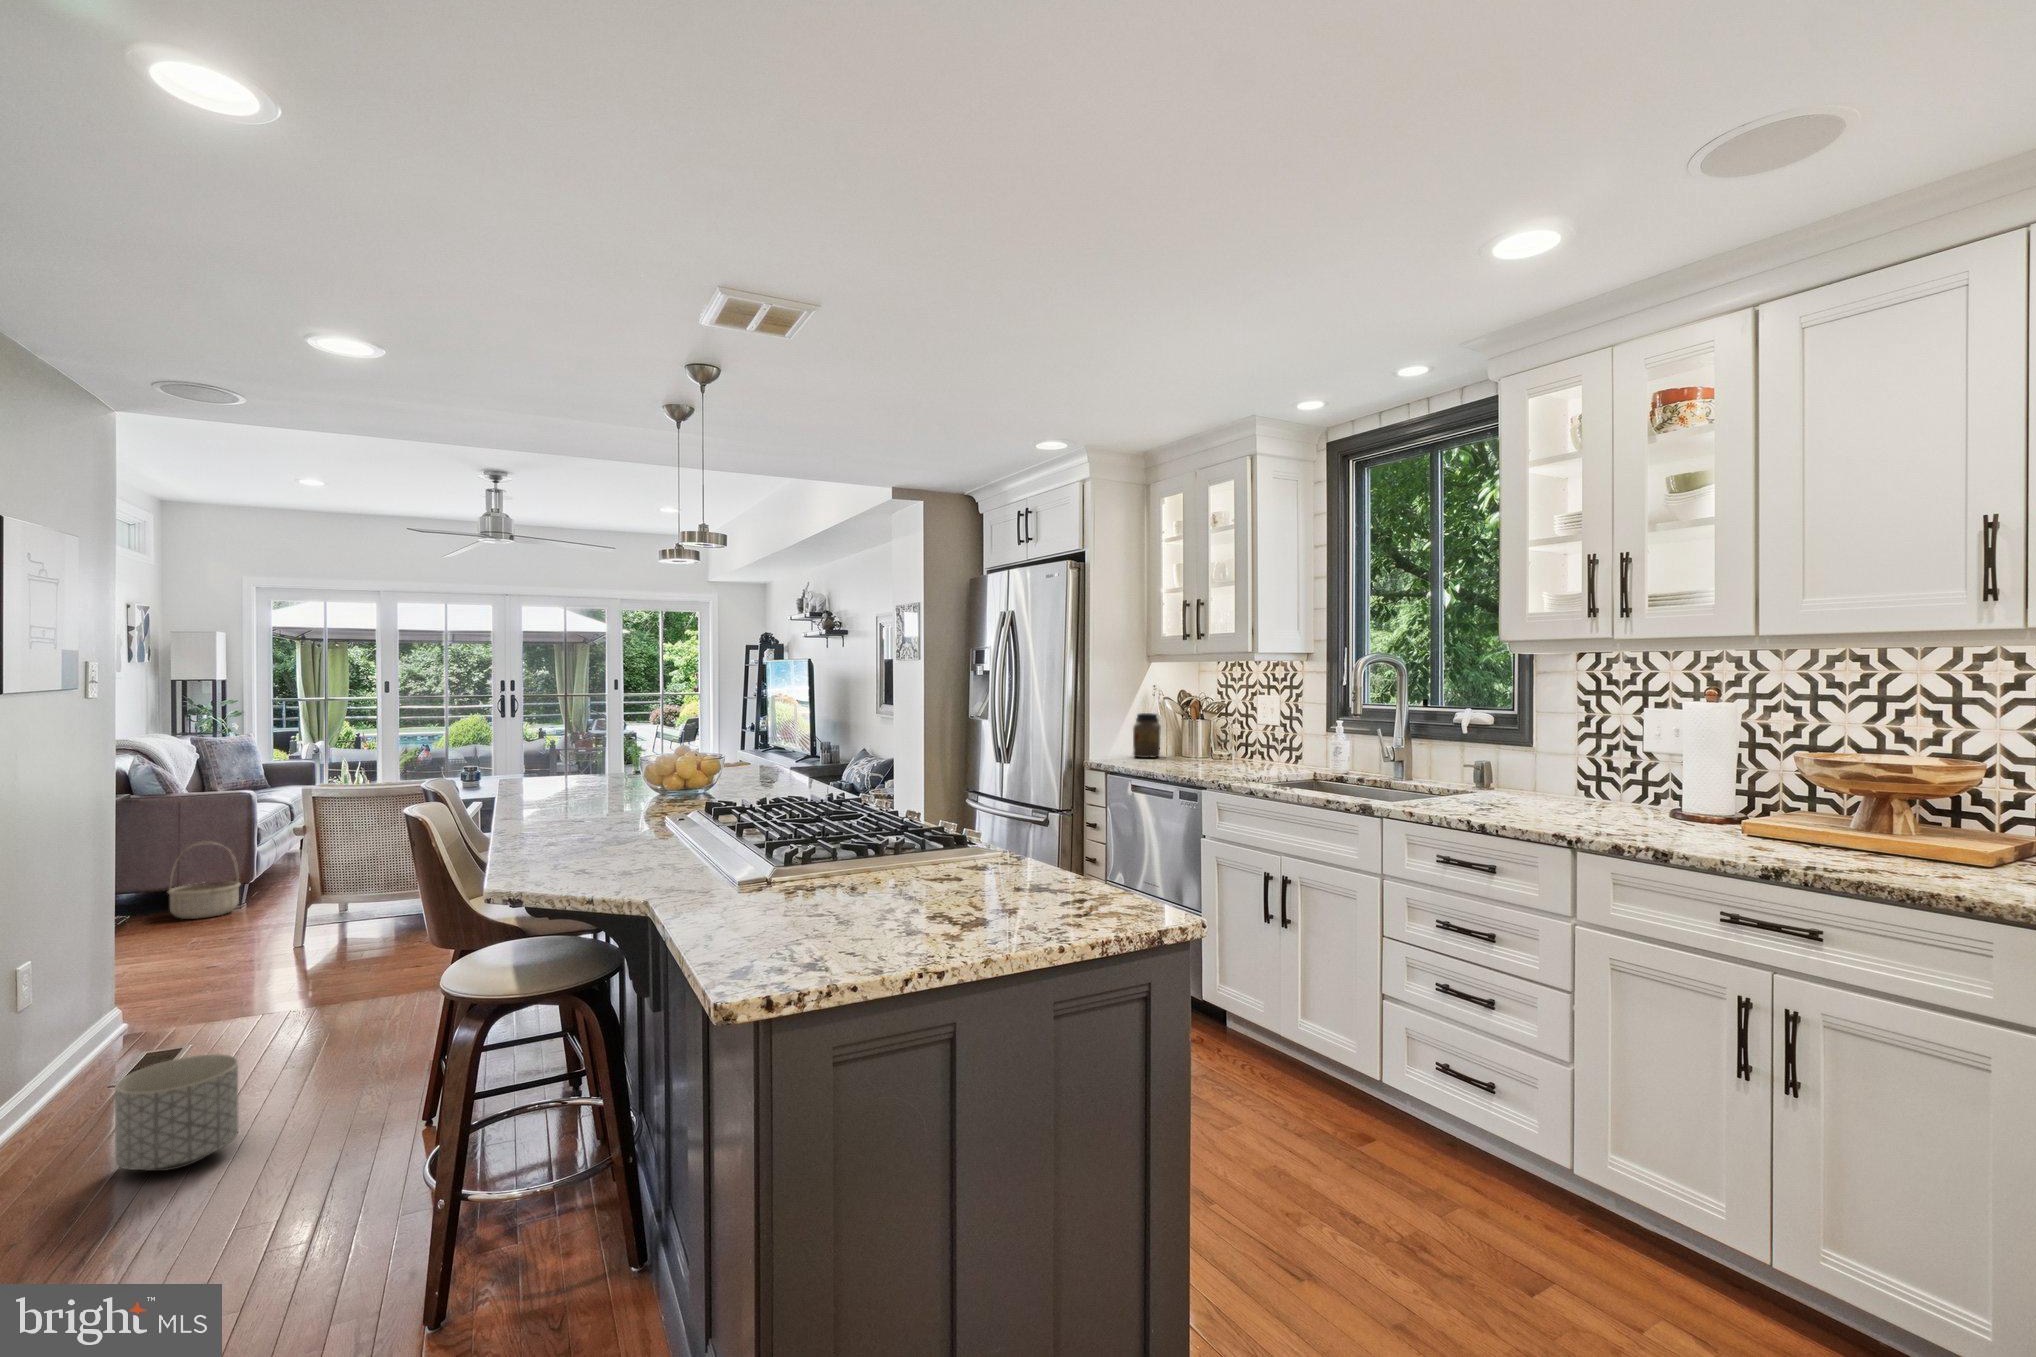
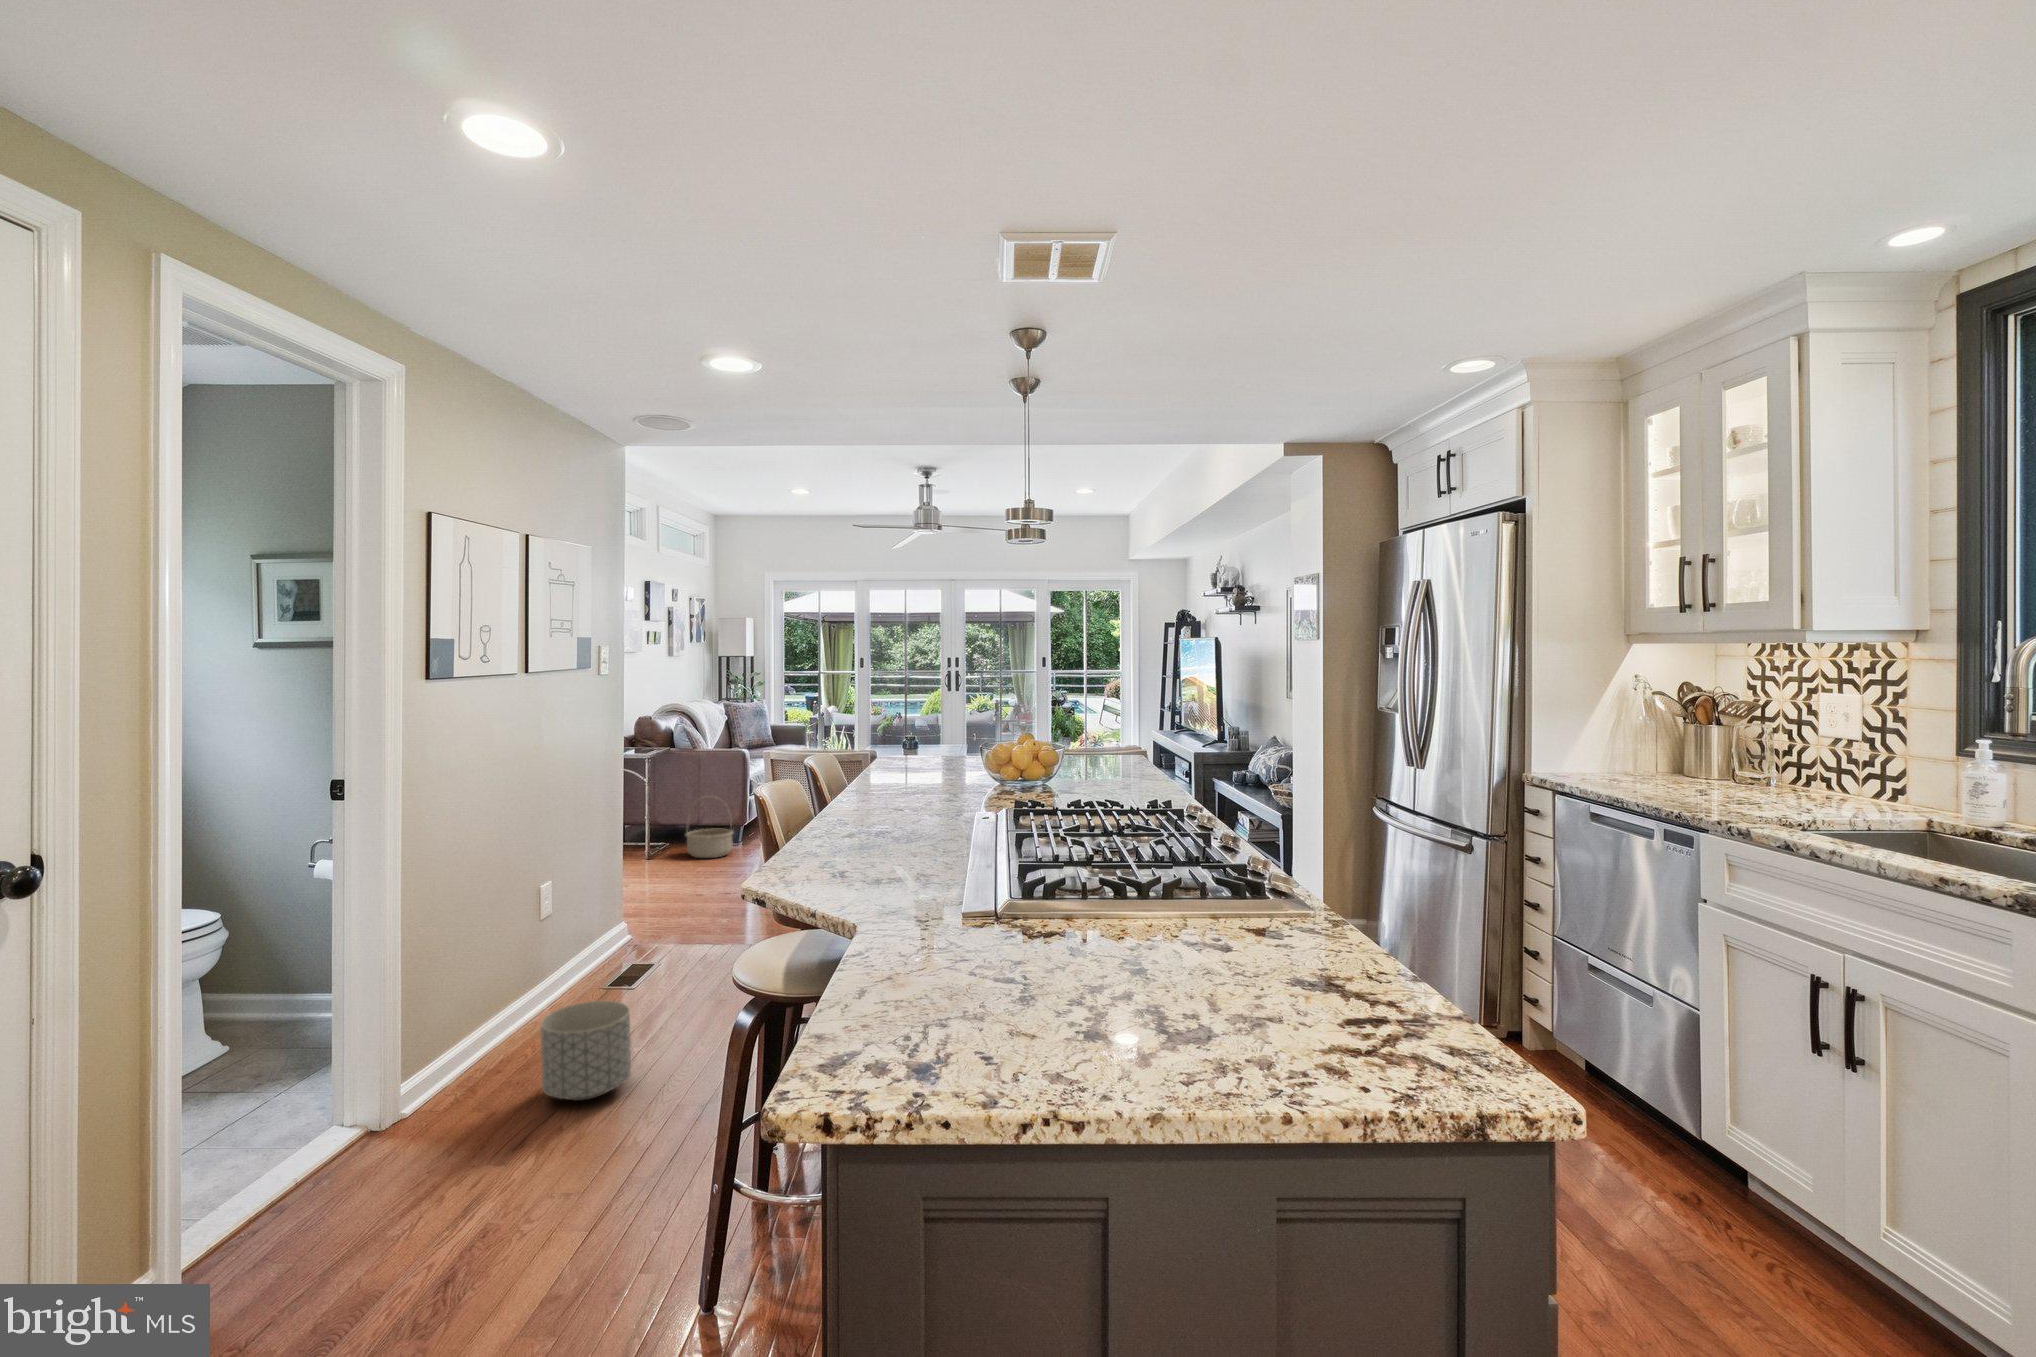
jar: present [1133,713,1161,758] -> none [1601,713,1646,775]

